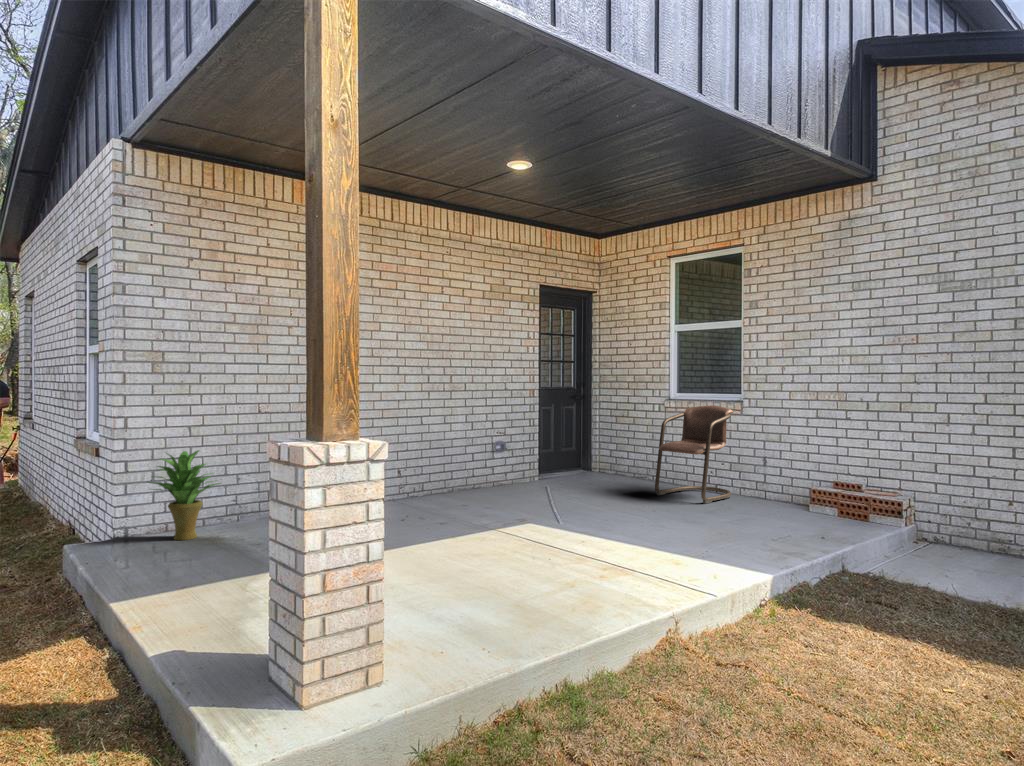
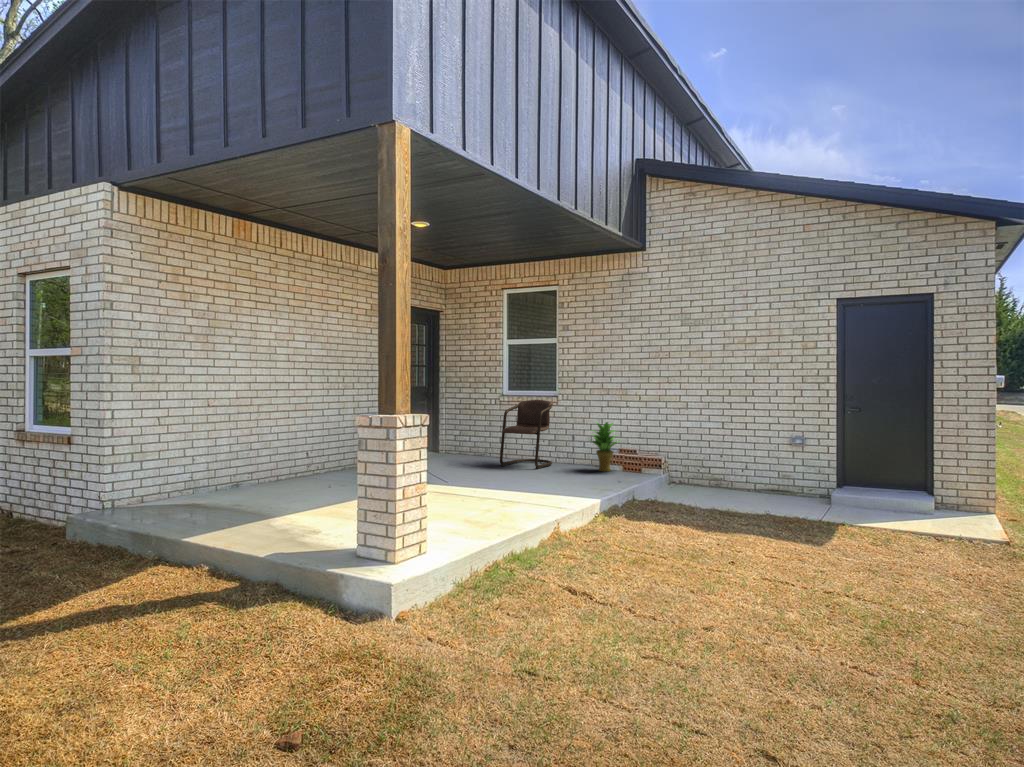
potted plant: present [148,450,221,540] -> present [592,422,617,471]

